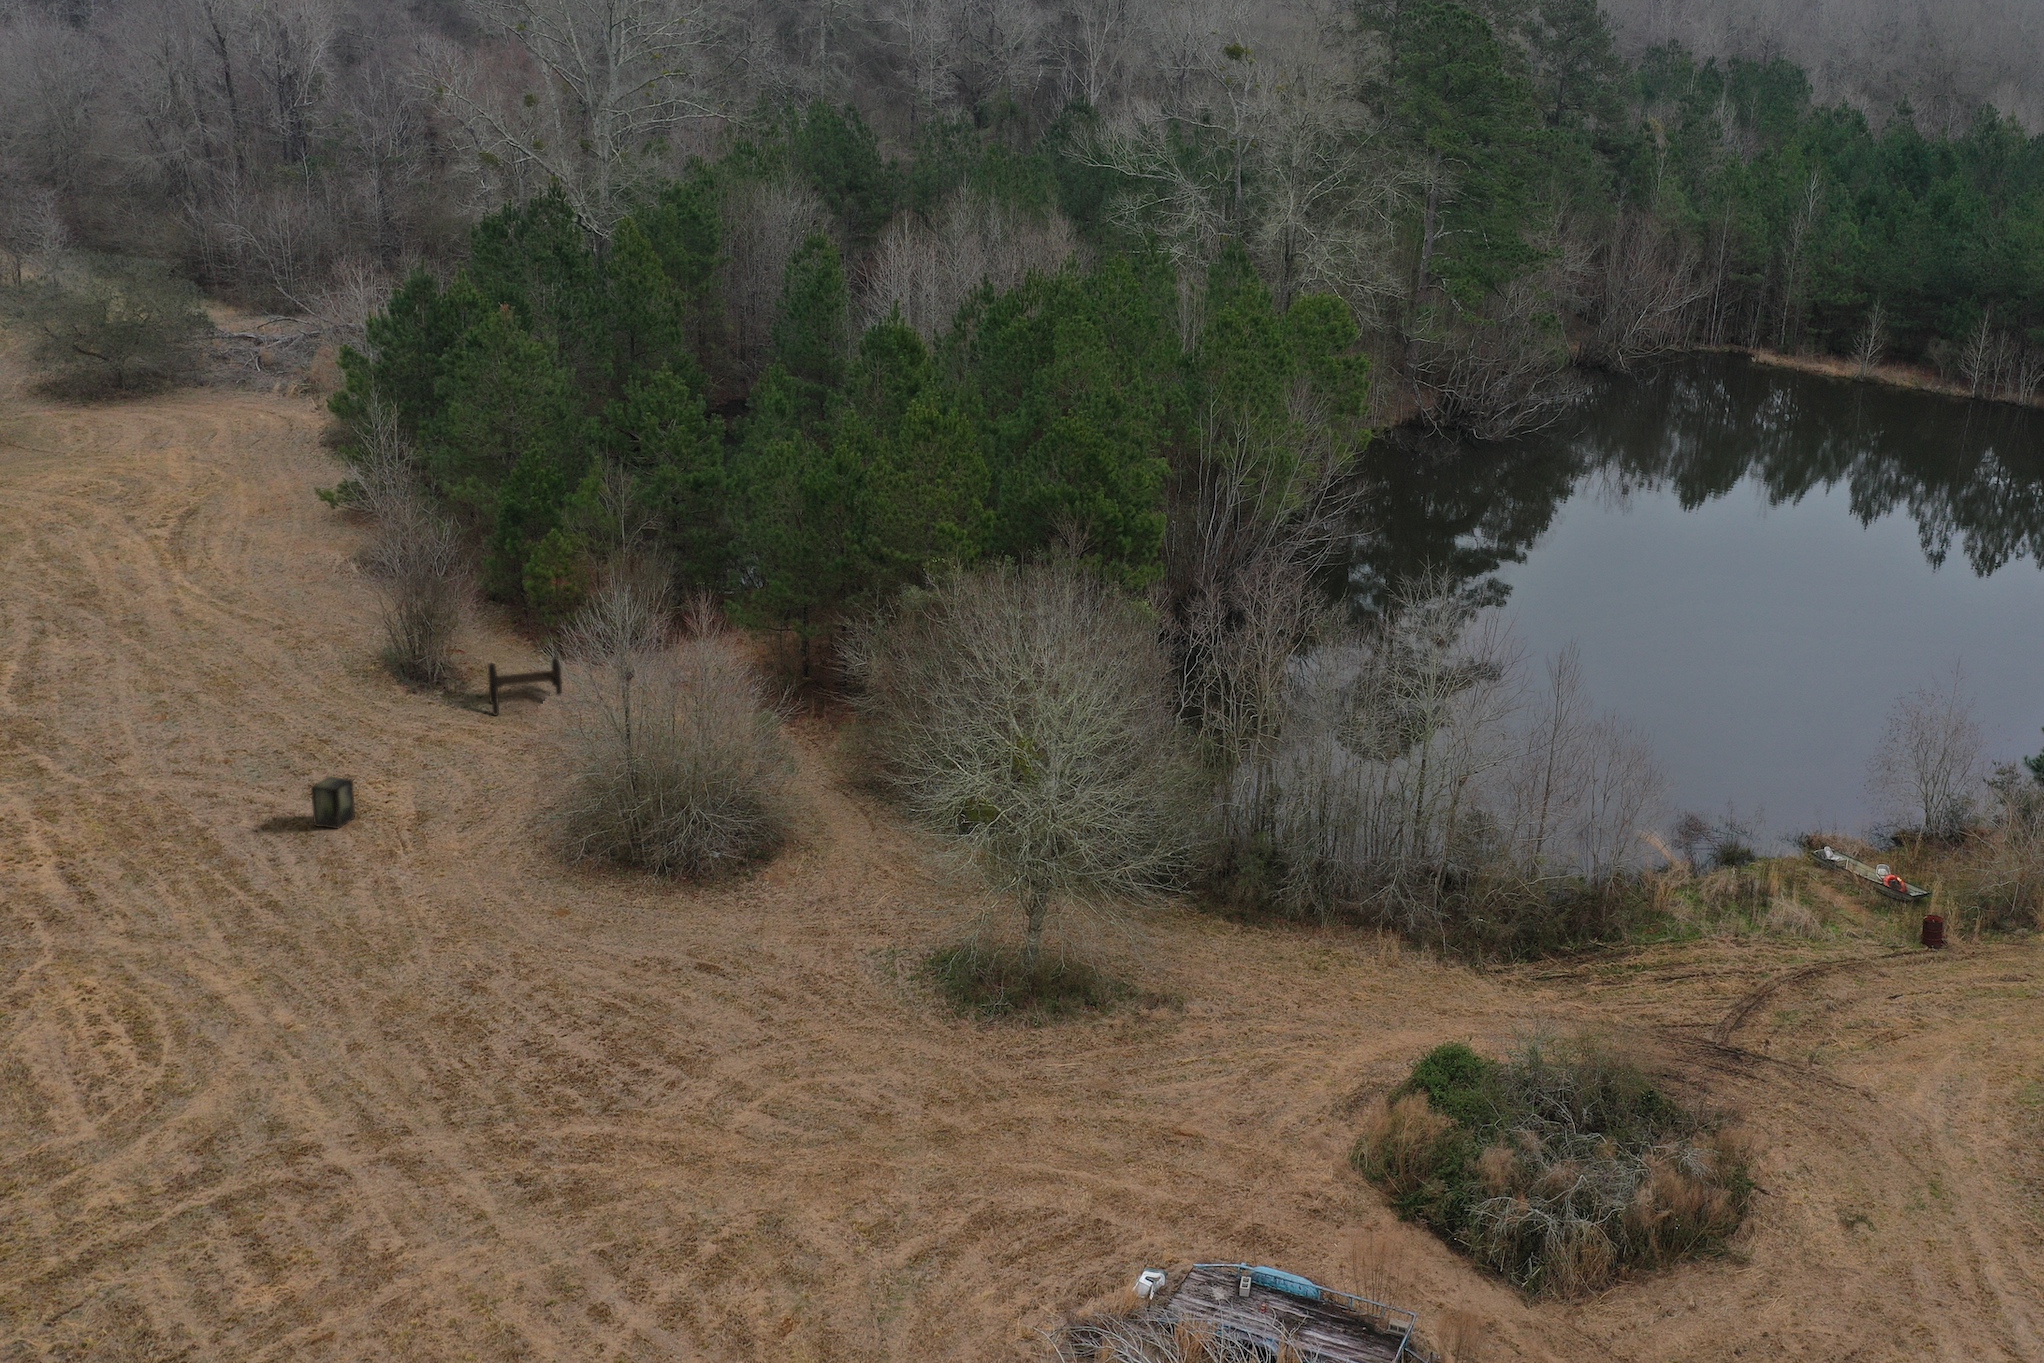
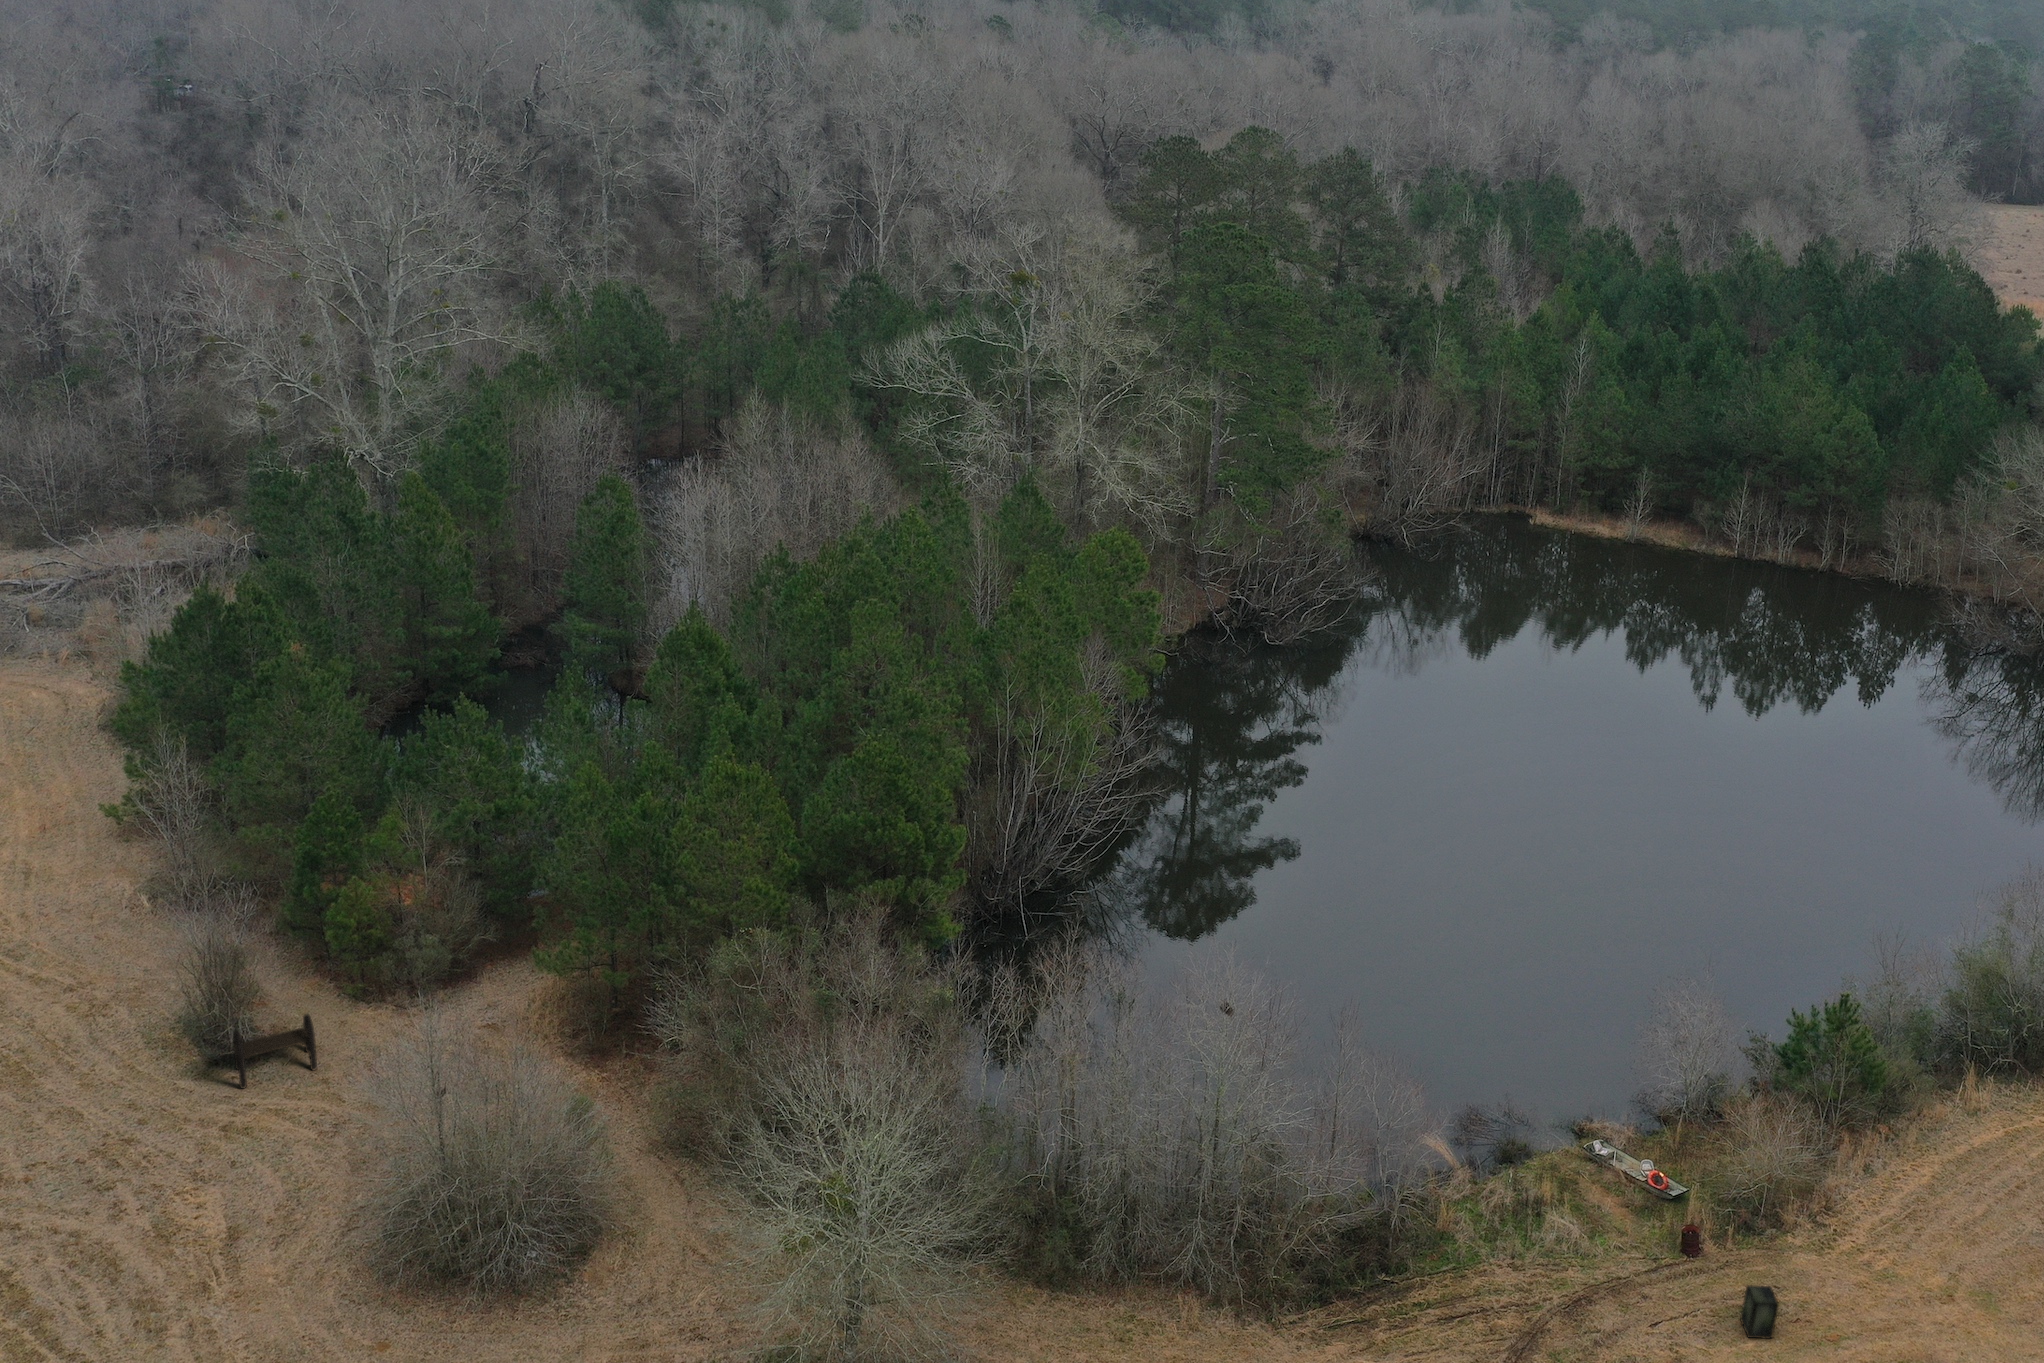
storage box: present [311,777,355,829] -> present [1740,1285,1779,1339]

